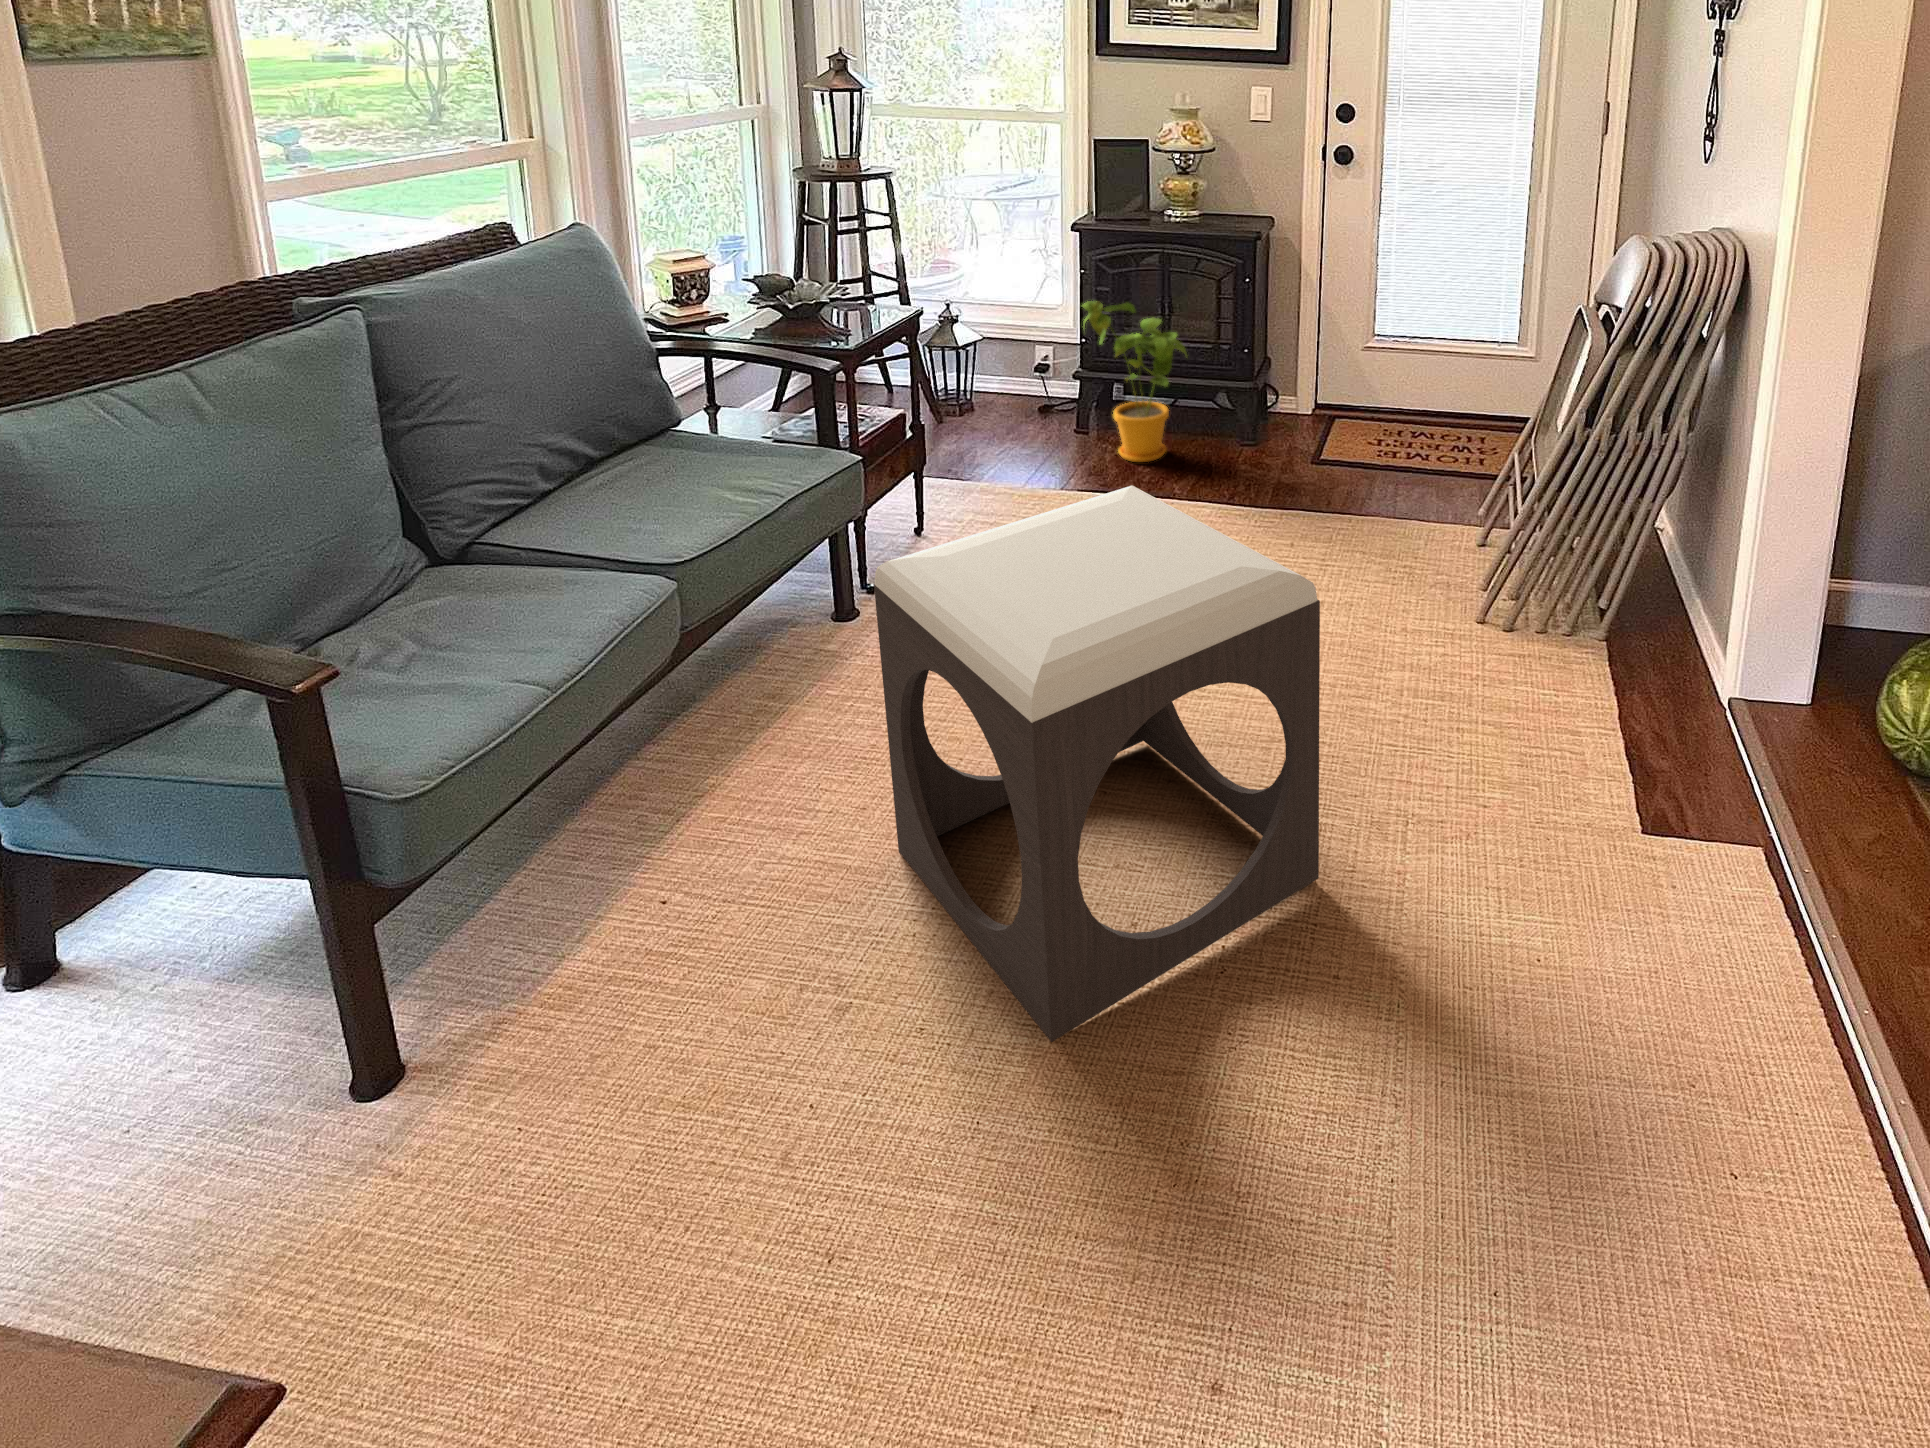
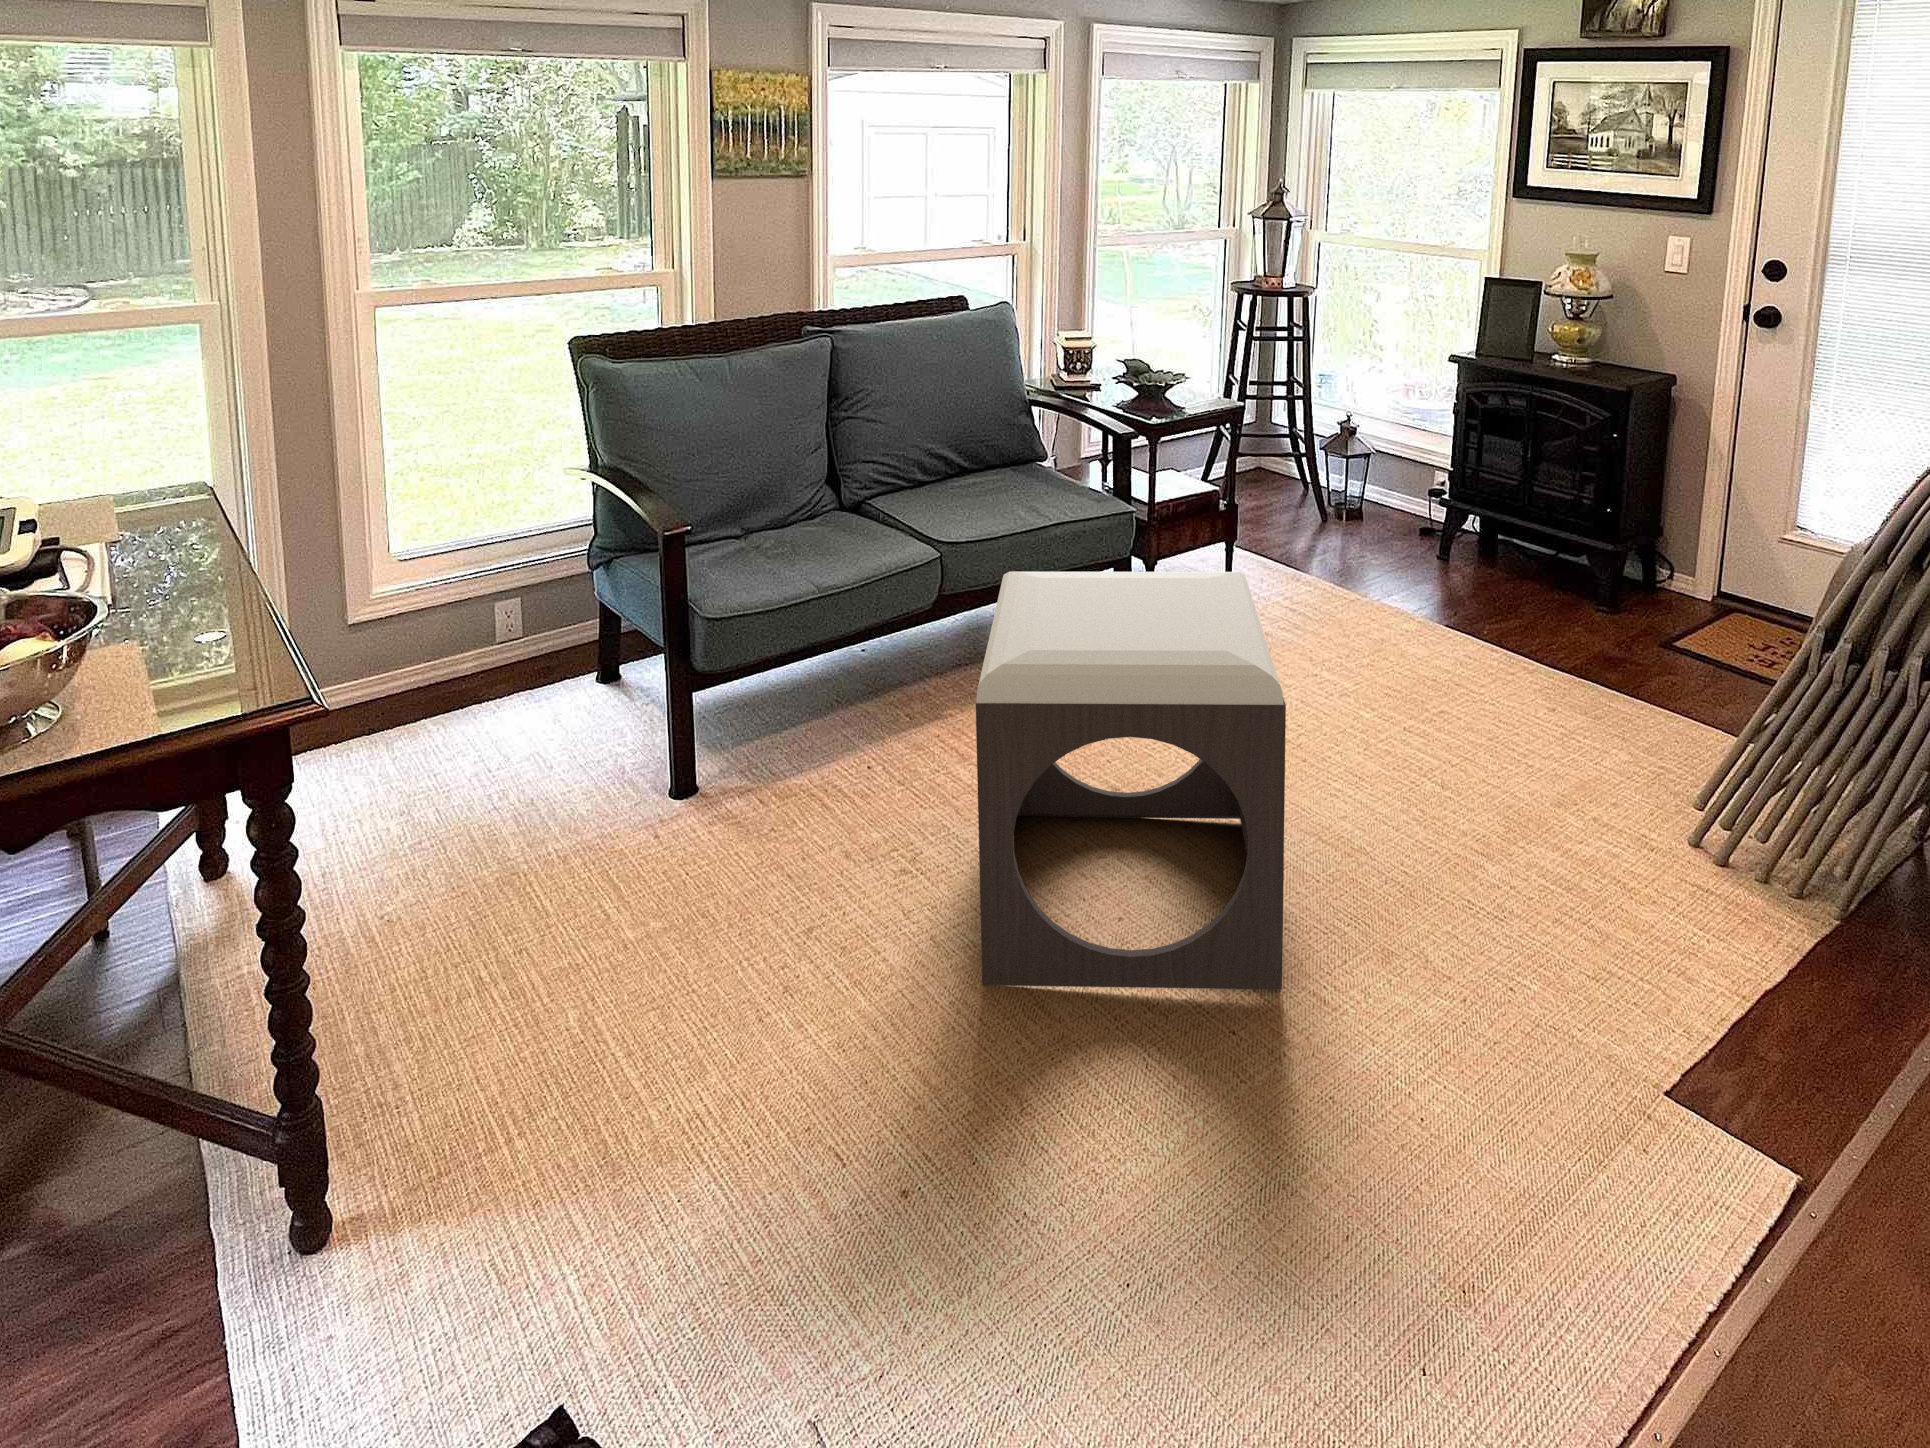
house plant: present [1083,301,1187,462] -> none [1419,428,1525,601]

